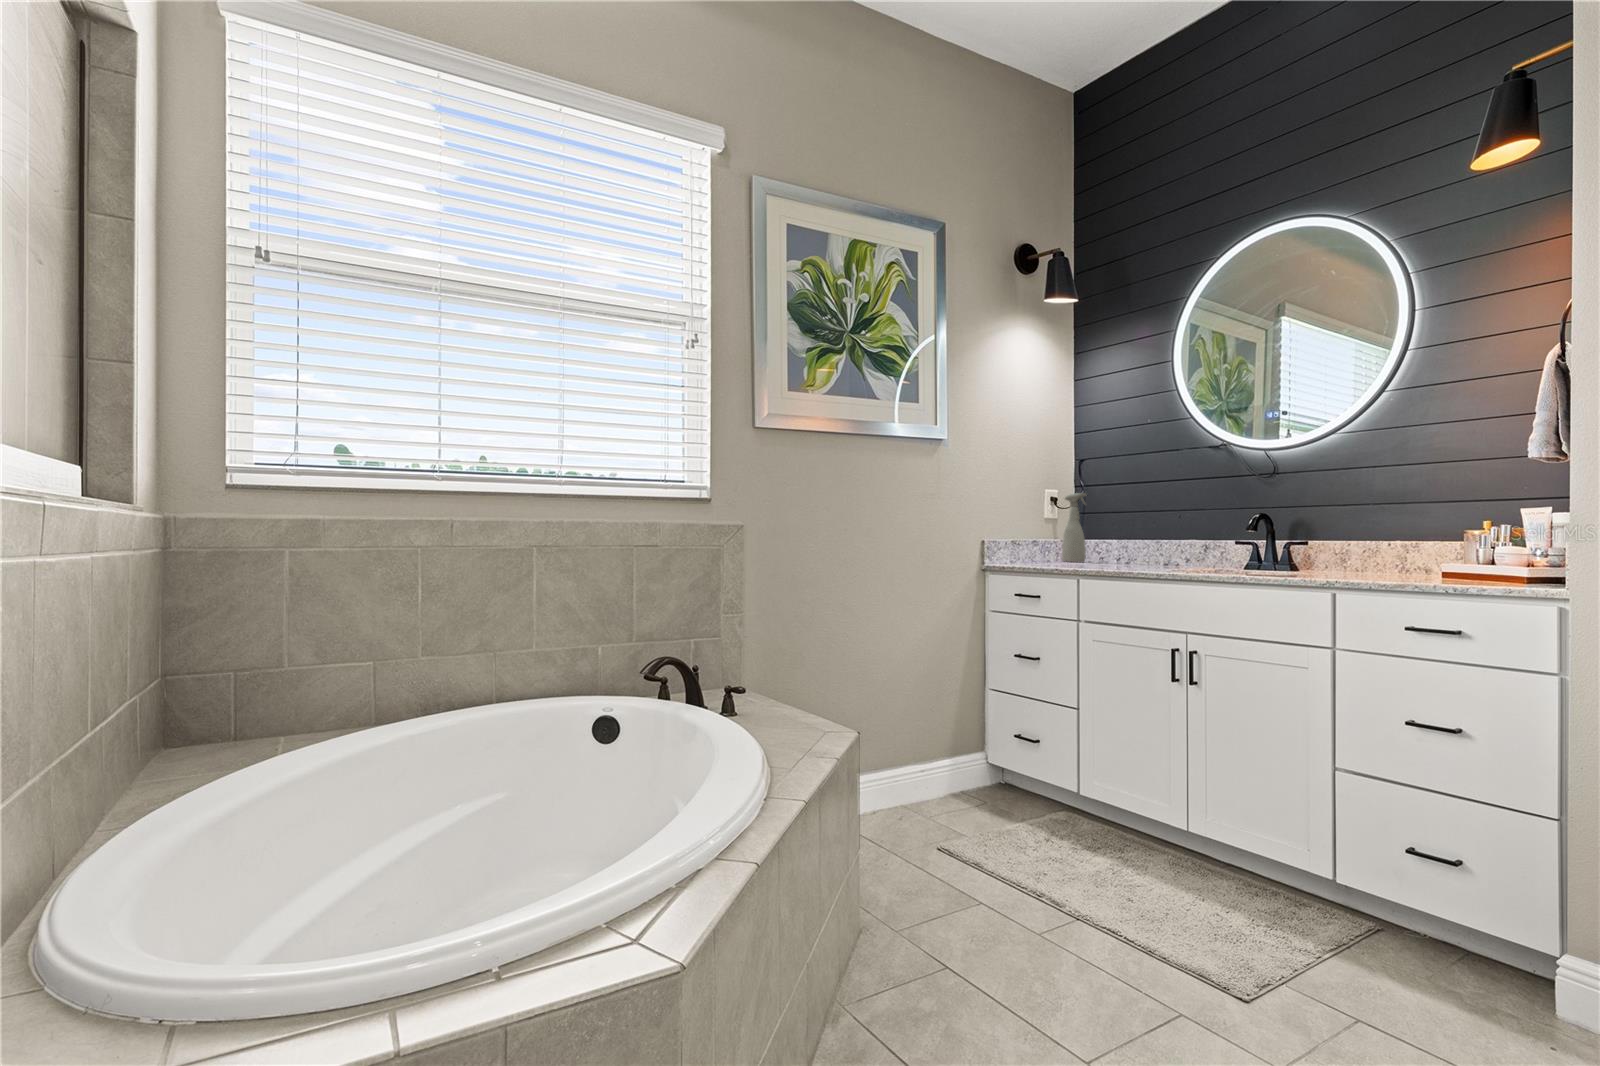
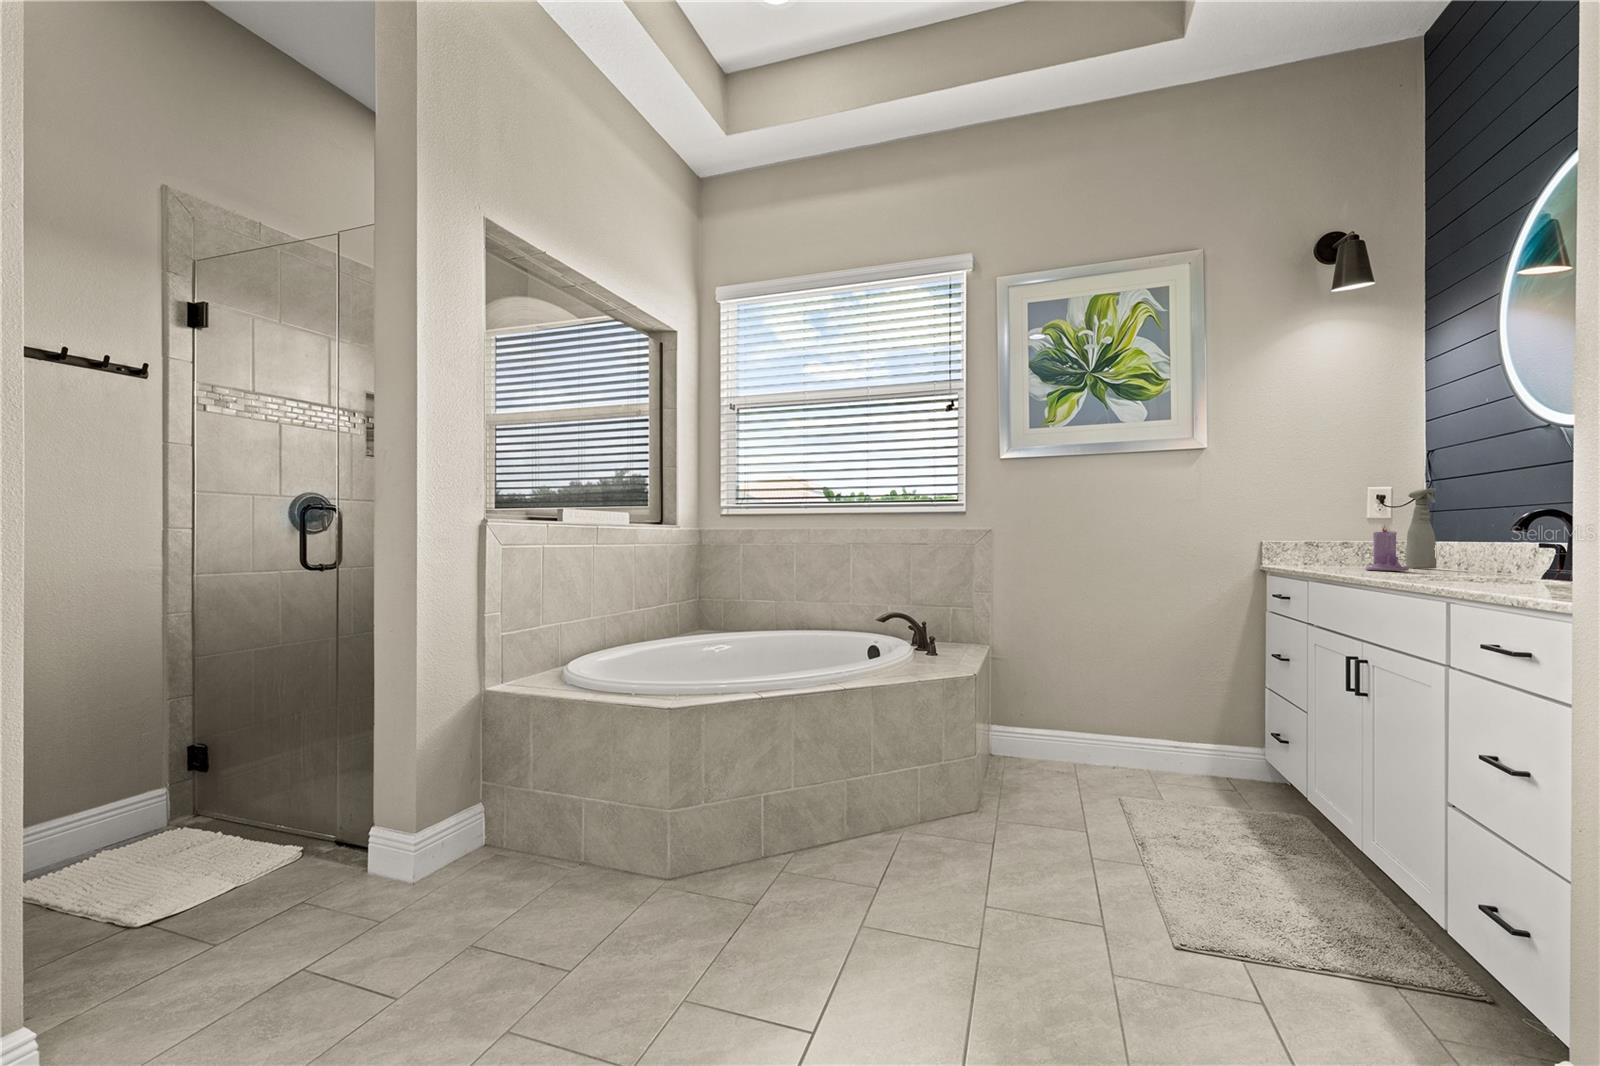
candle: none [1090,524,1123,566] -> present [1365,527,1409,571]

